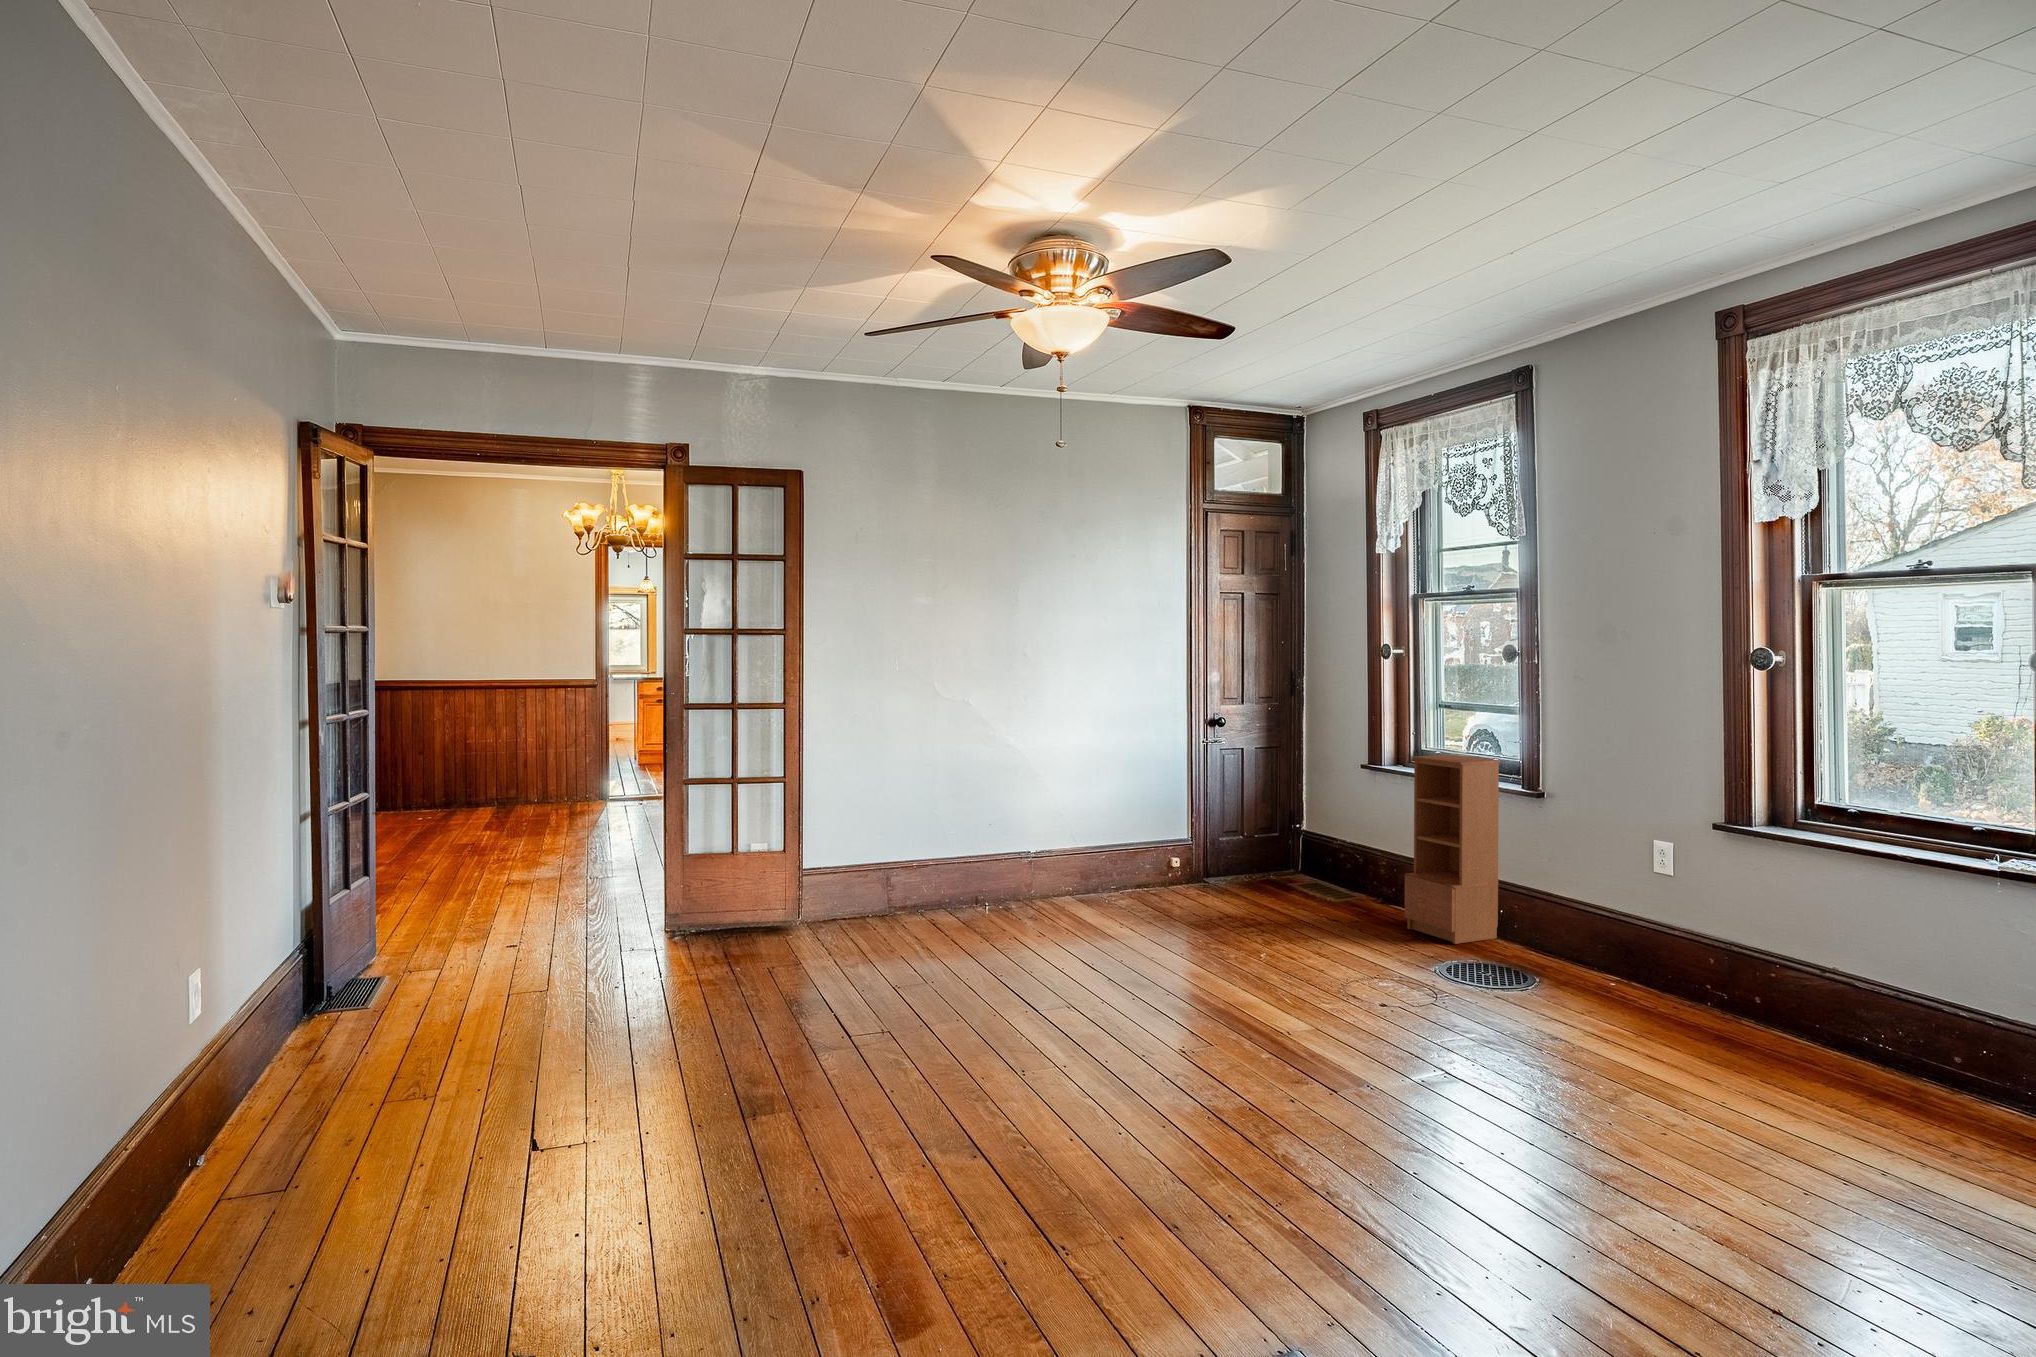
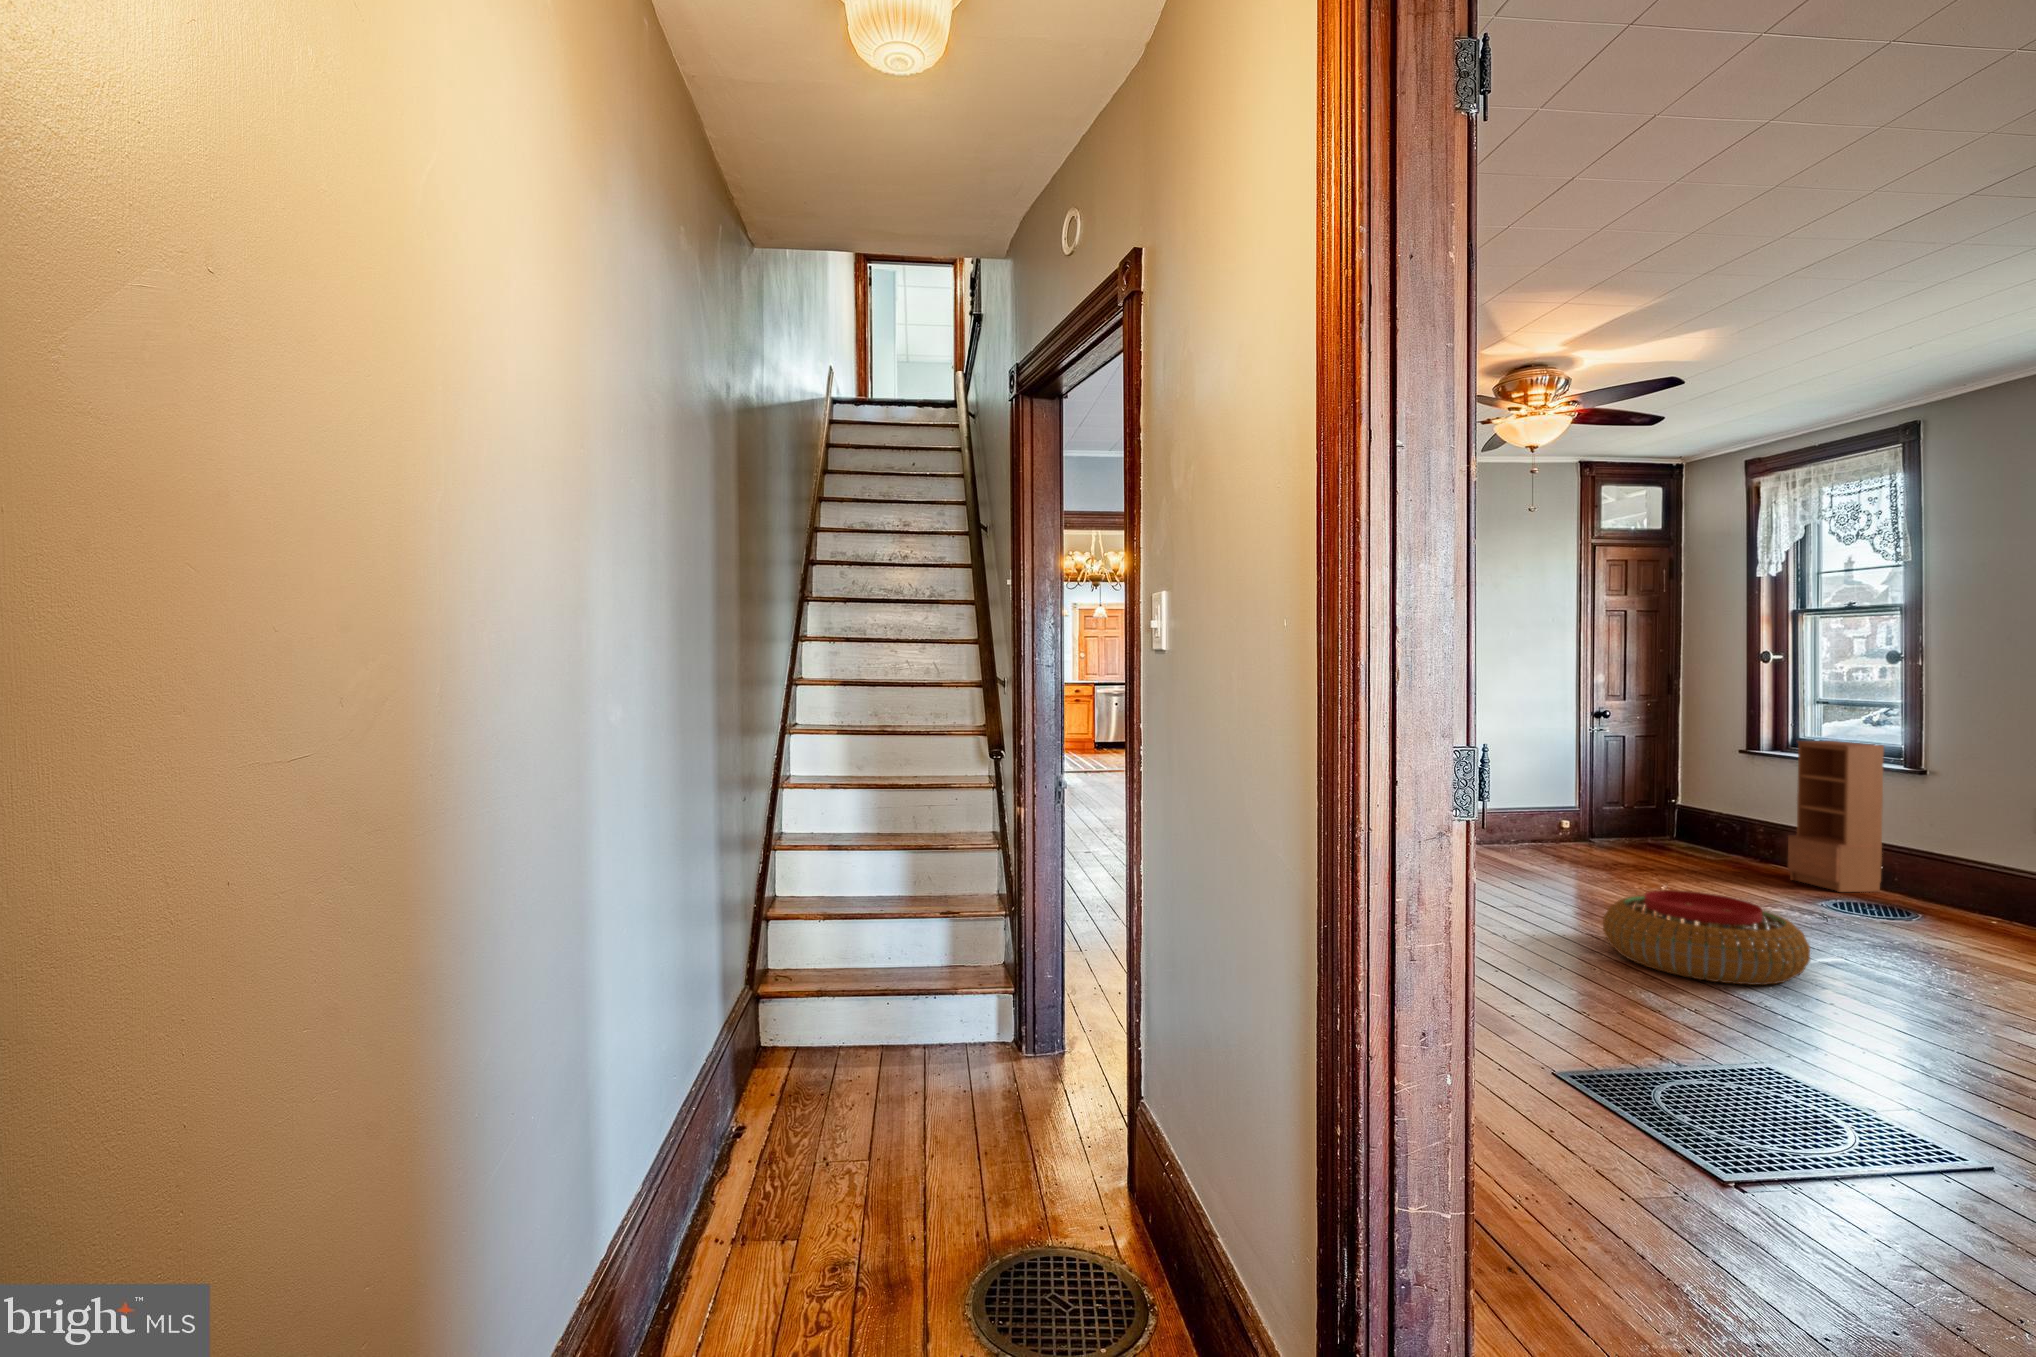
pouf: none [1150,992,1395,1138] -> present [1603,890,1810,985]

